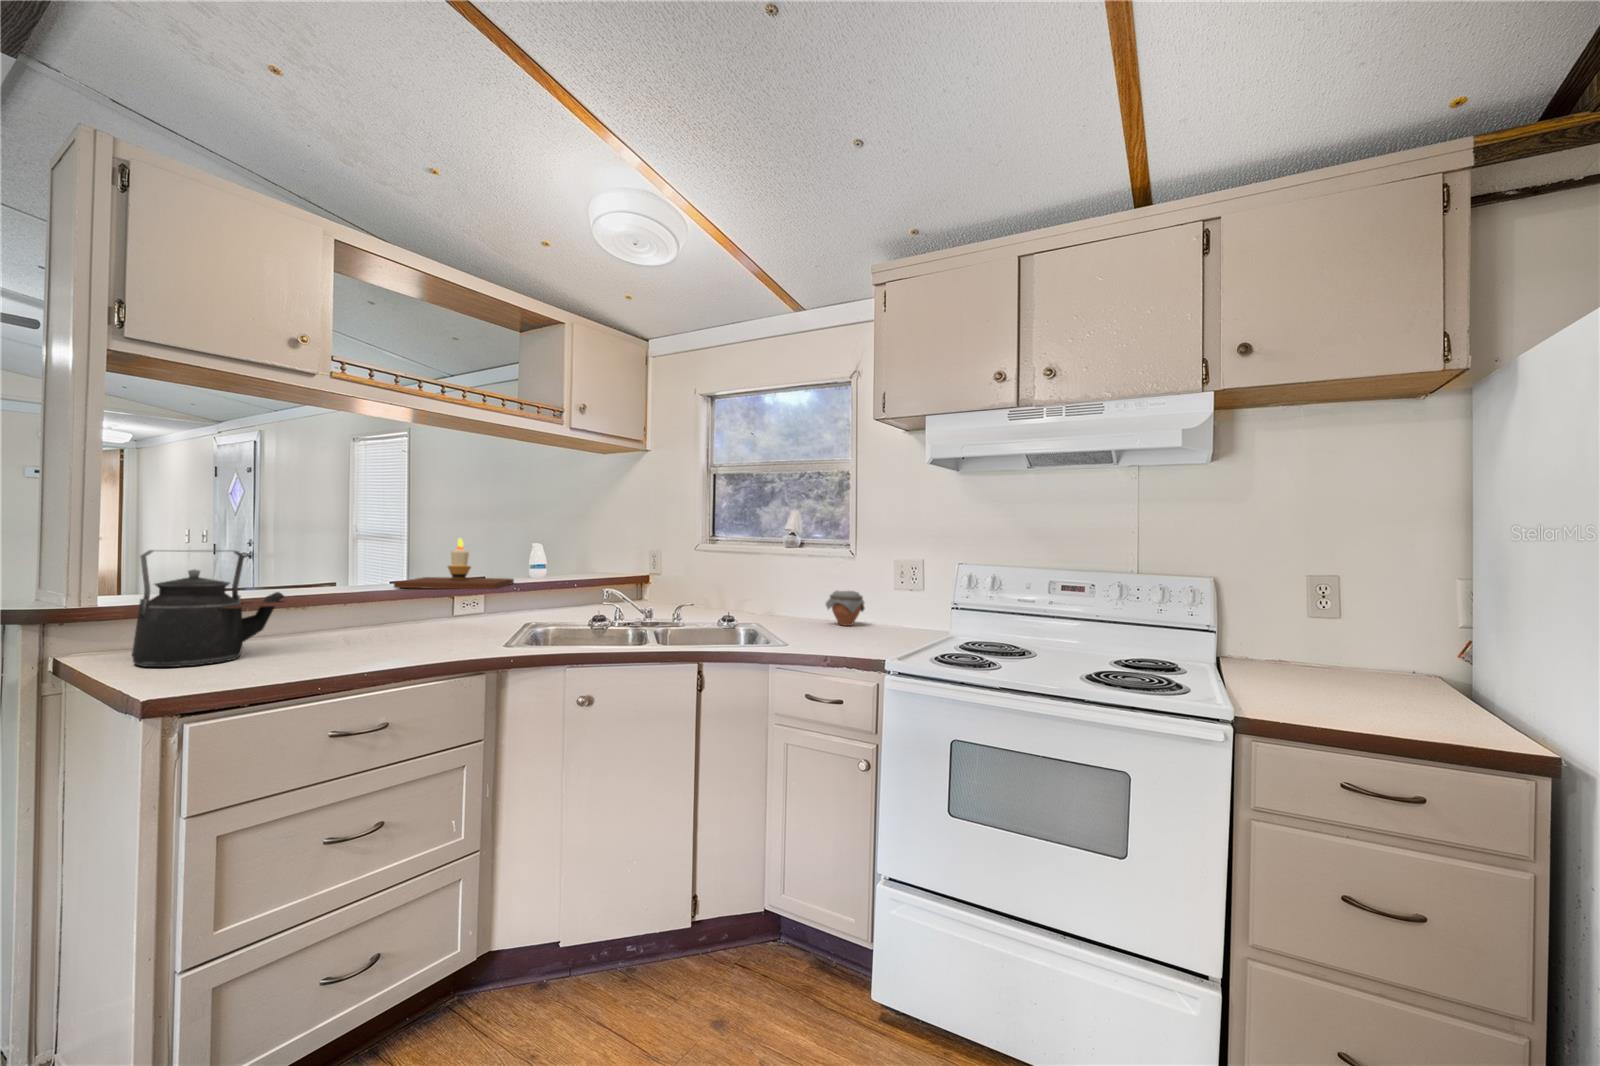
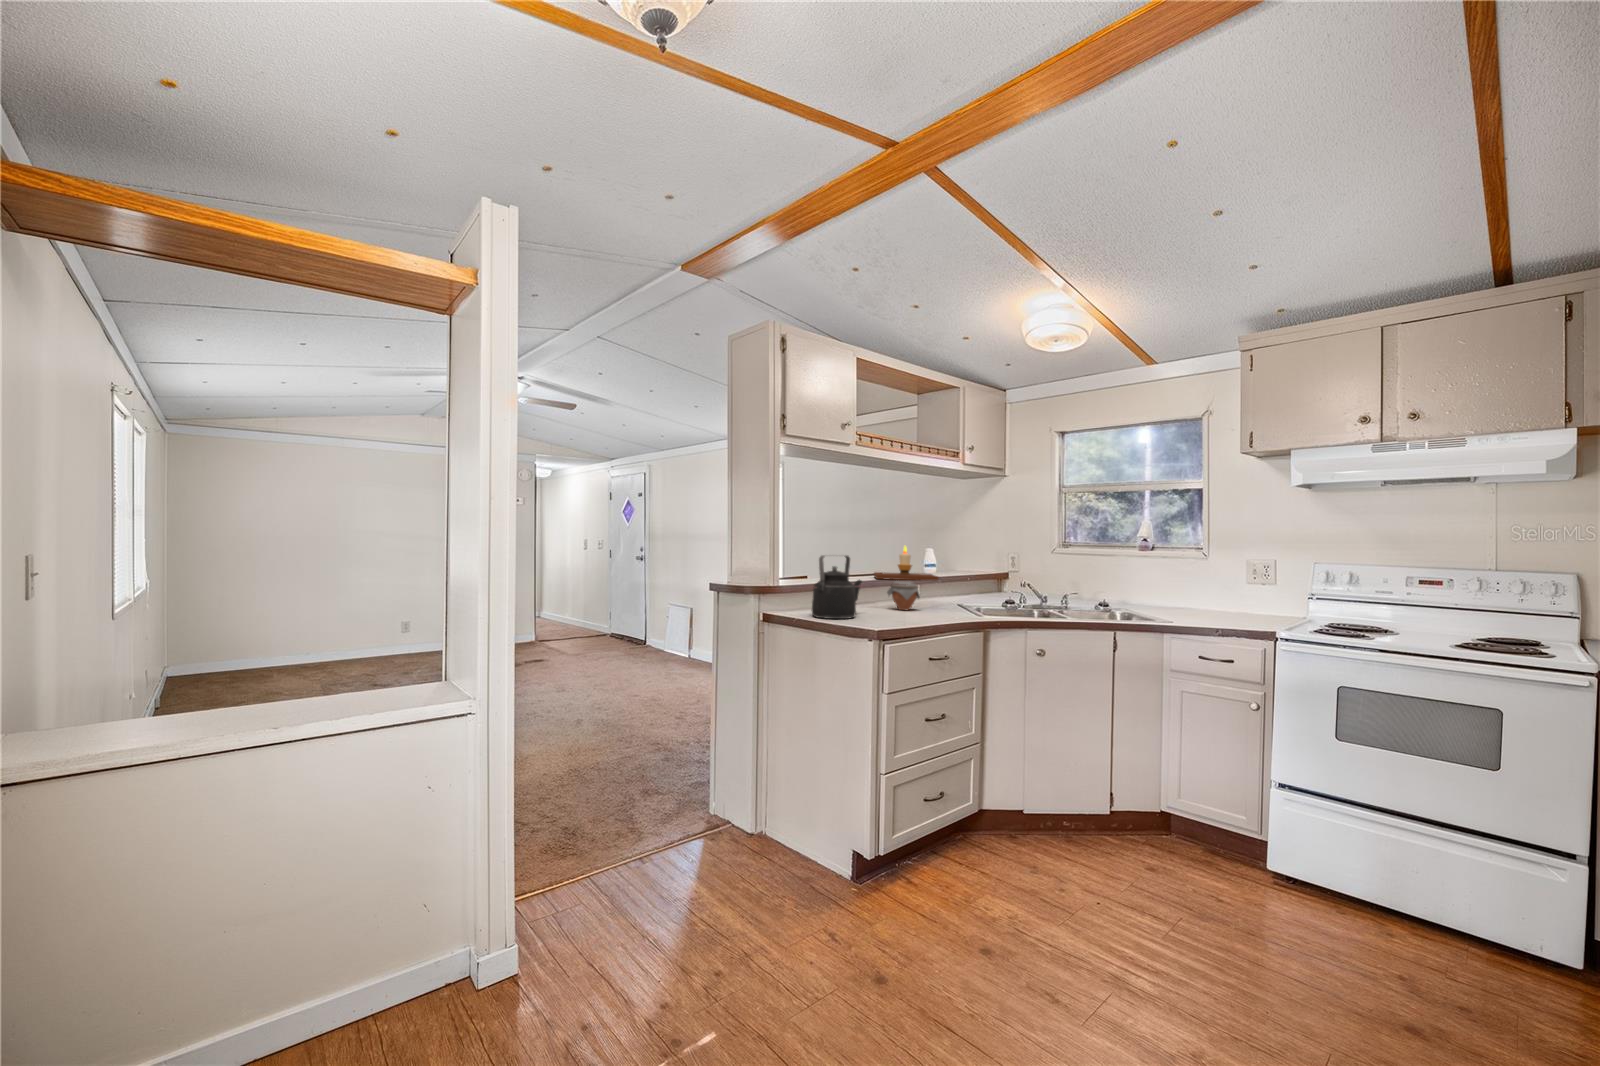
jar: present [826,591,864,626] -> present [887,581,920,610]

